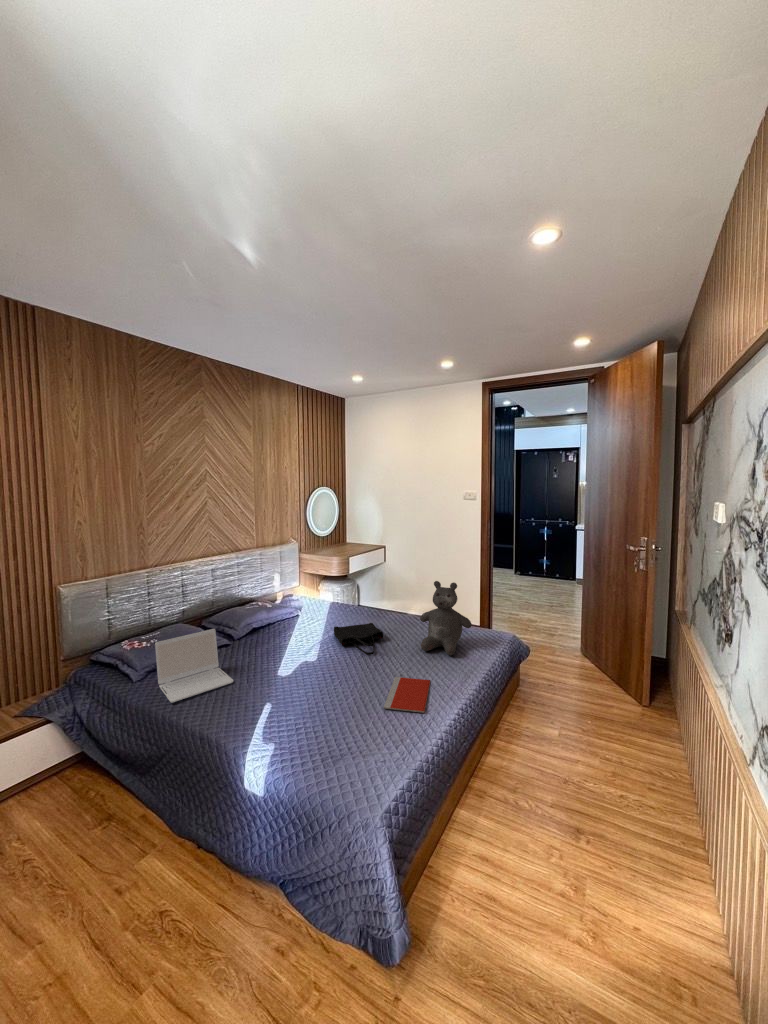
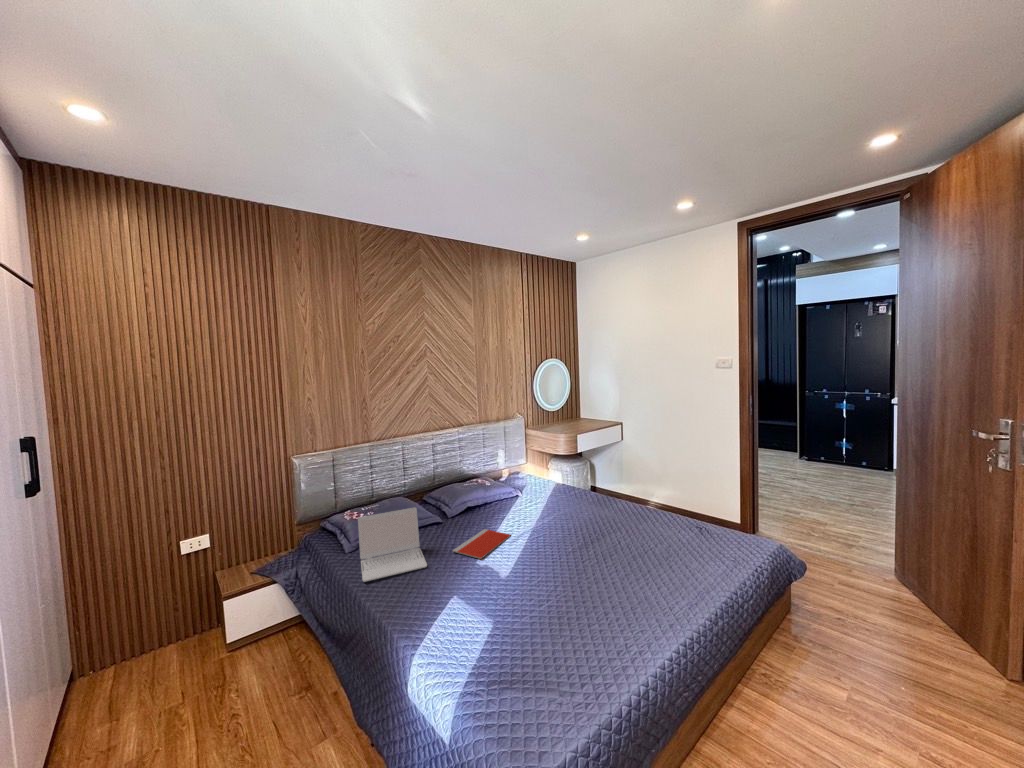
teddy bear: present [420,581,472,655] -> none [641,470,711,566]
tote bag: present [334,623,383,655] -> none [544,512,598,553]
notebook: present [384,677,430,713] -> present [453,529,511,559]

